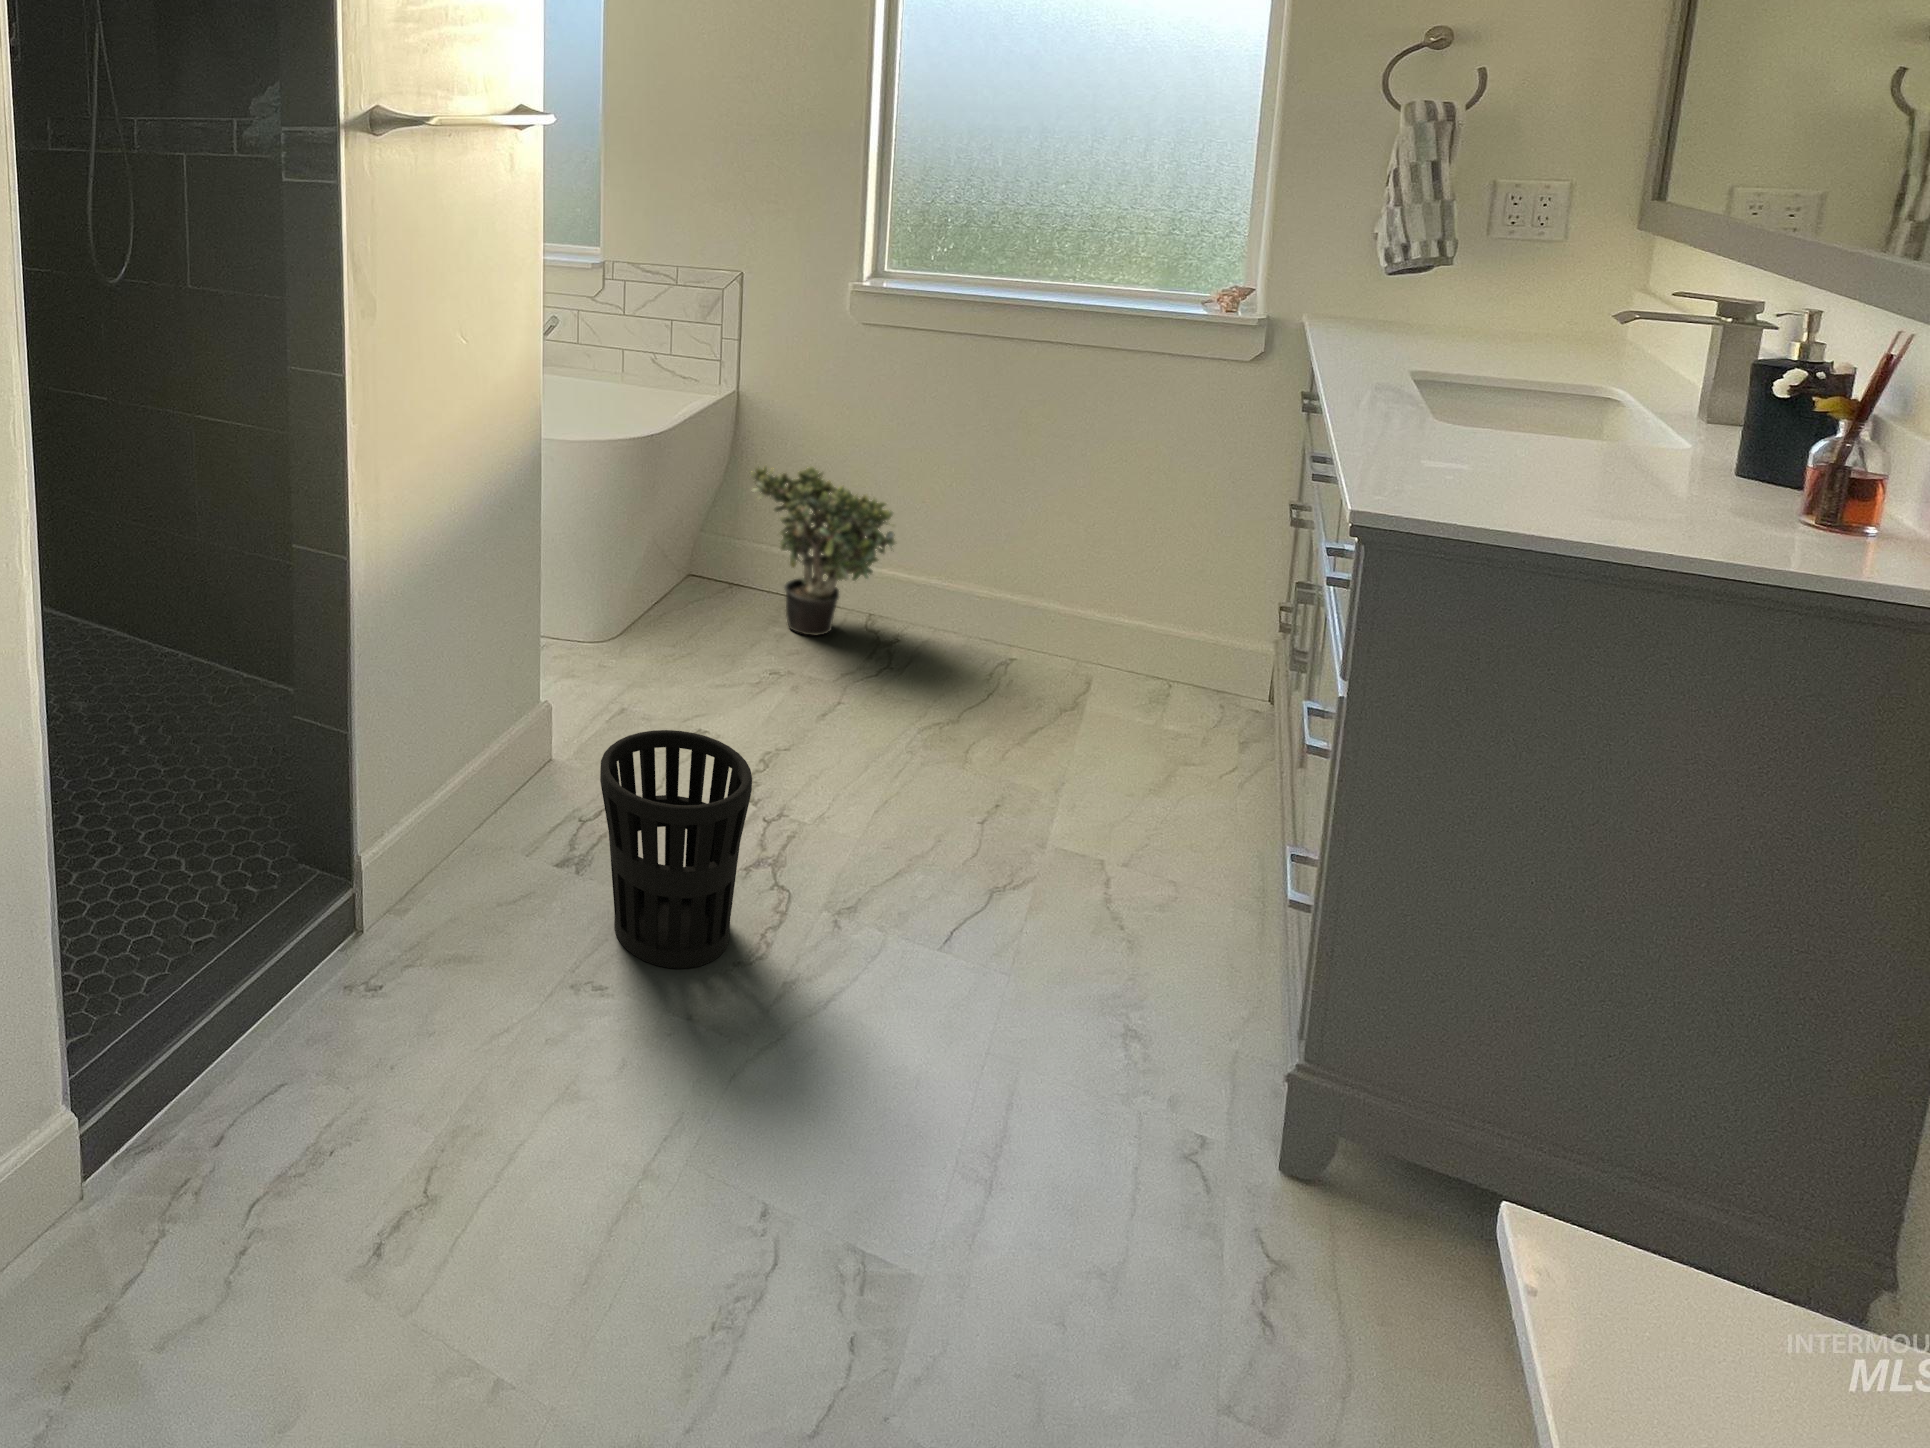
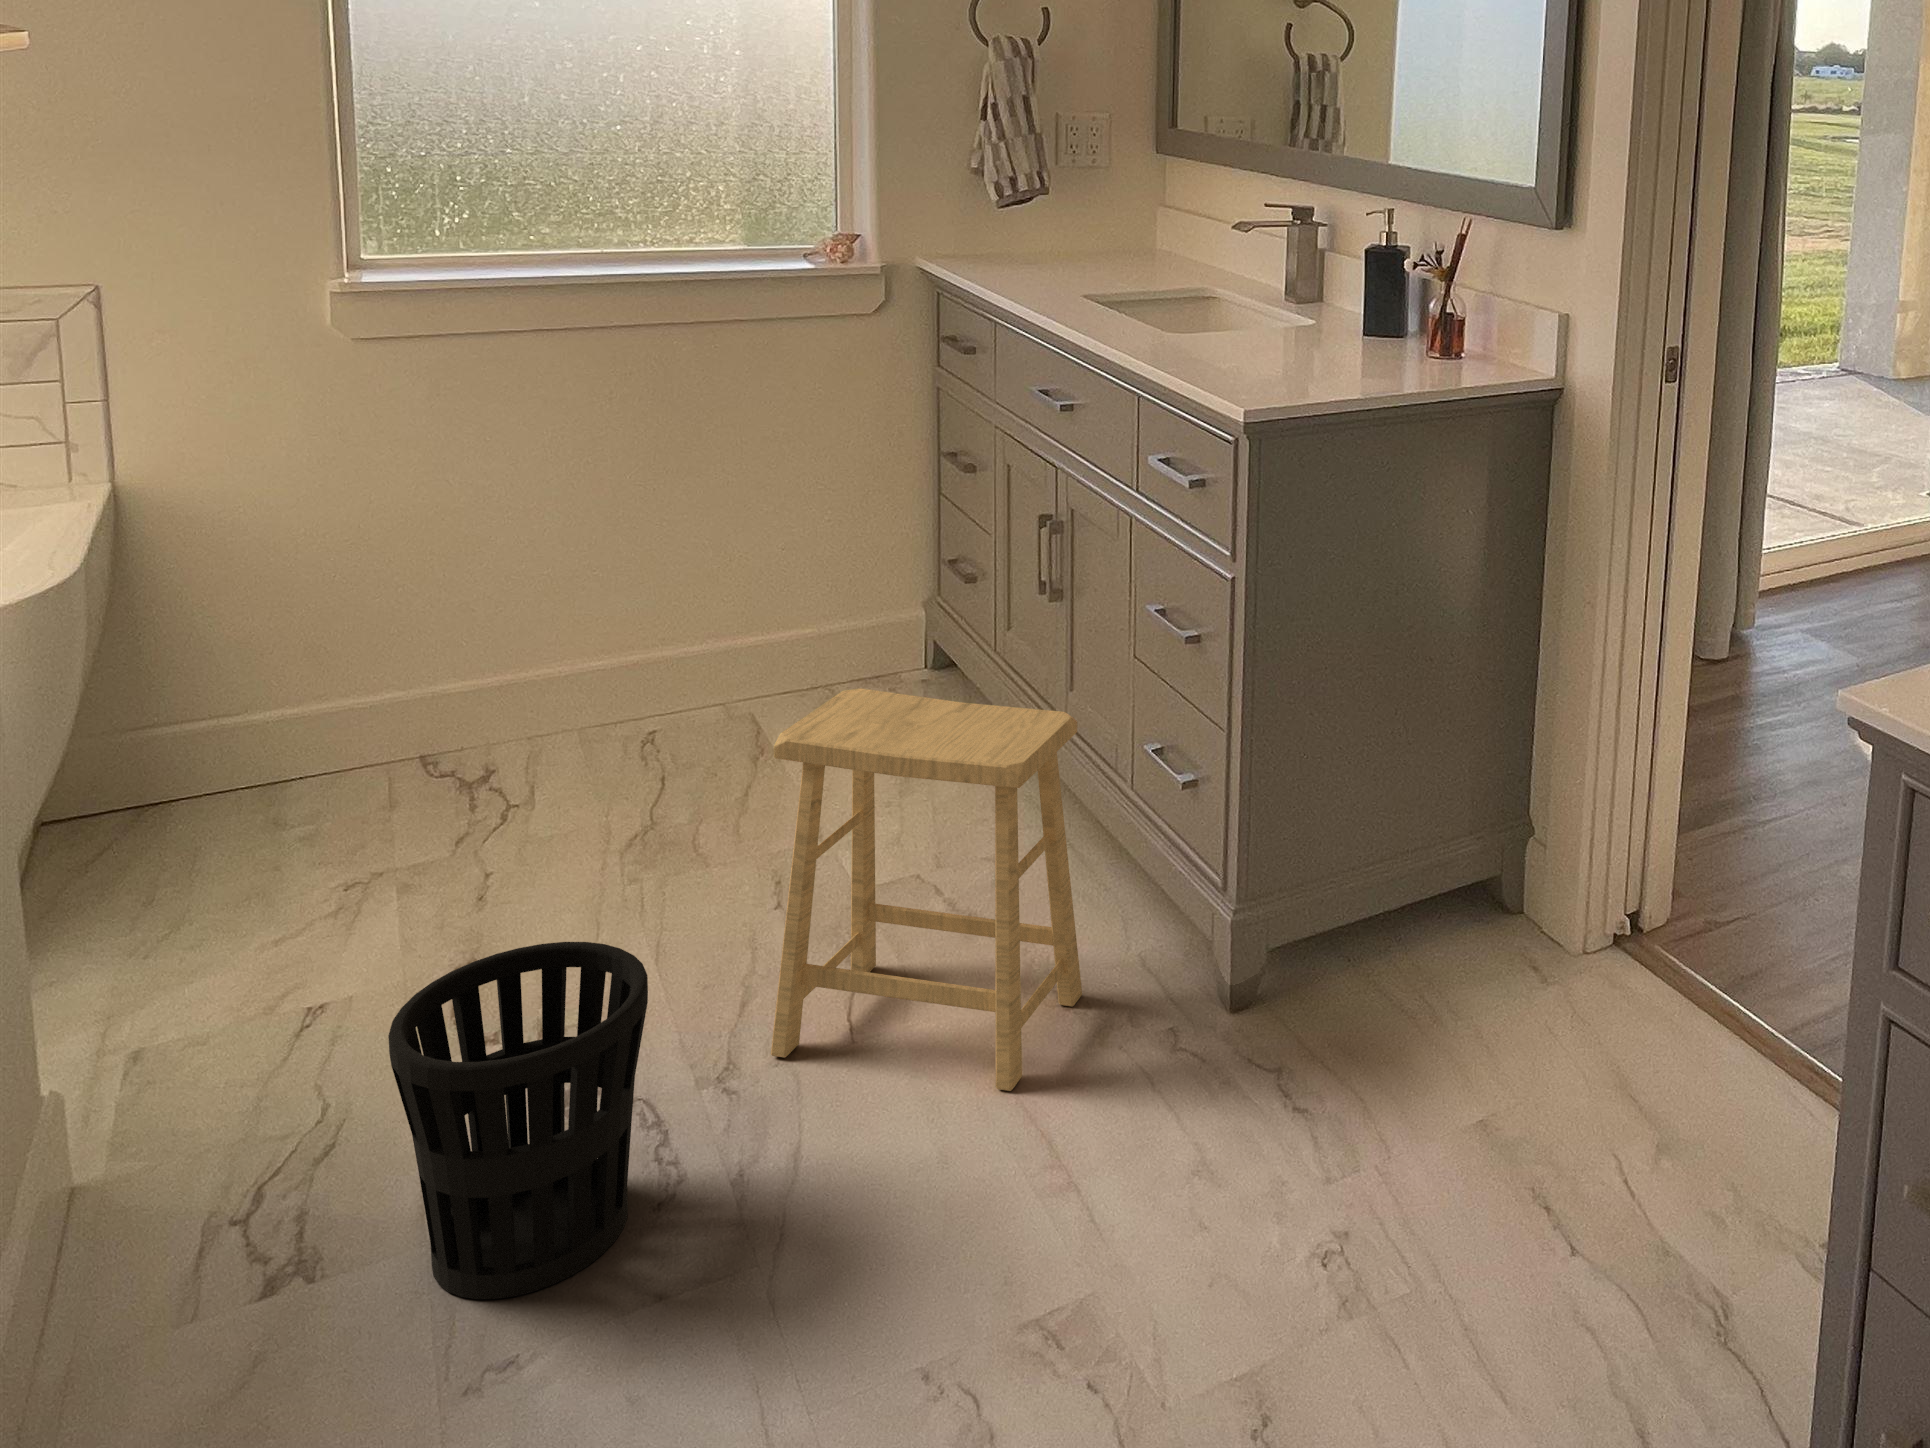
potted plant: present [751,466,896,636] -> none [193,565,475,823]
footstool: none [881,659,1156,1072] -> present [771,688,1082,1091]

